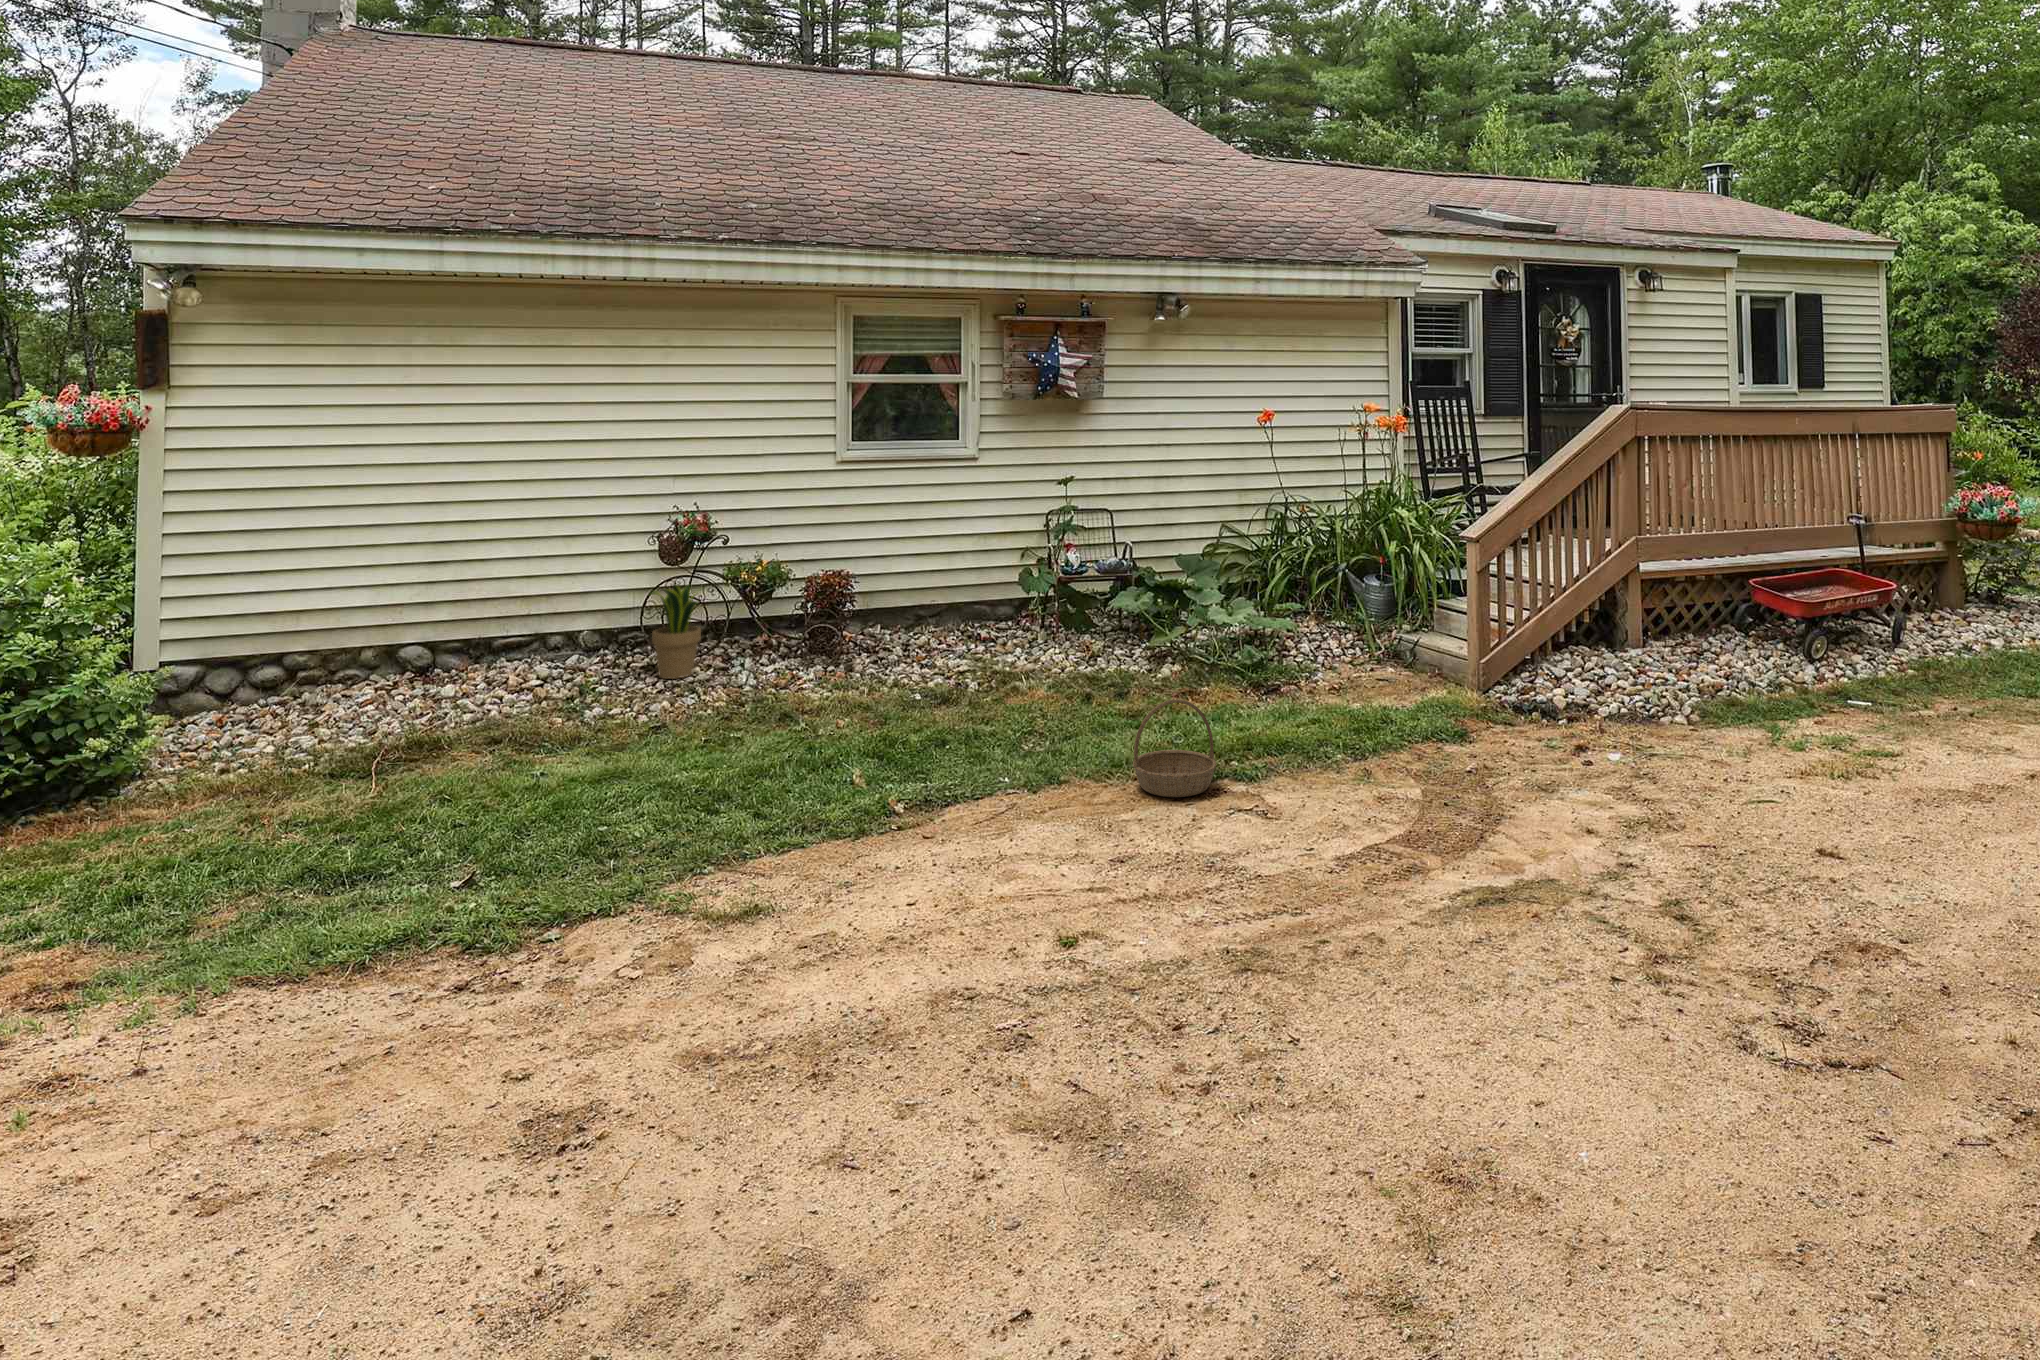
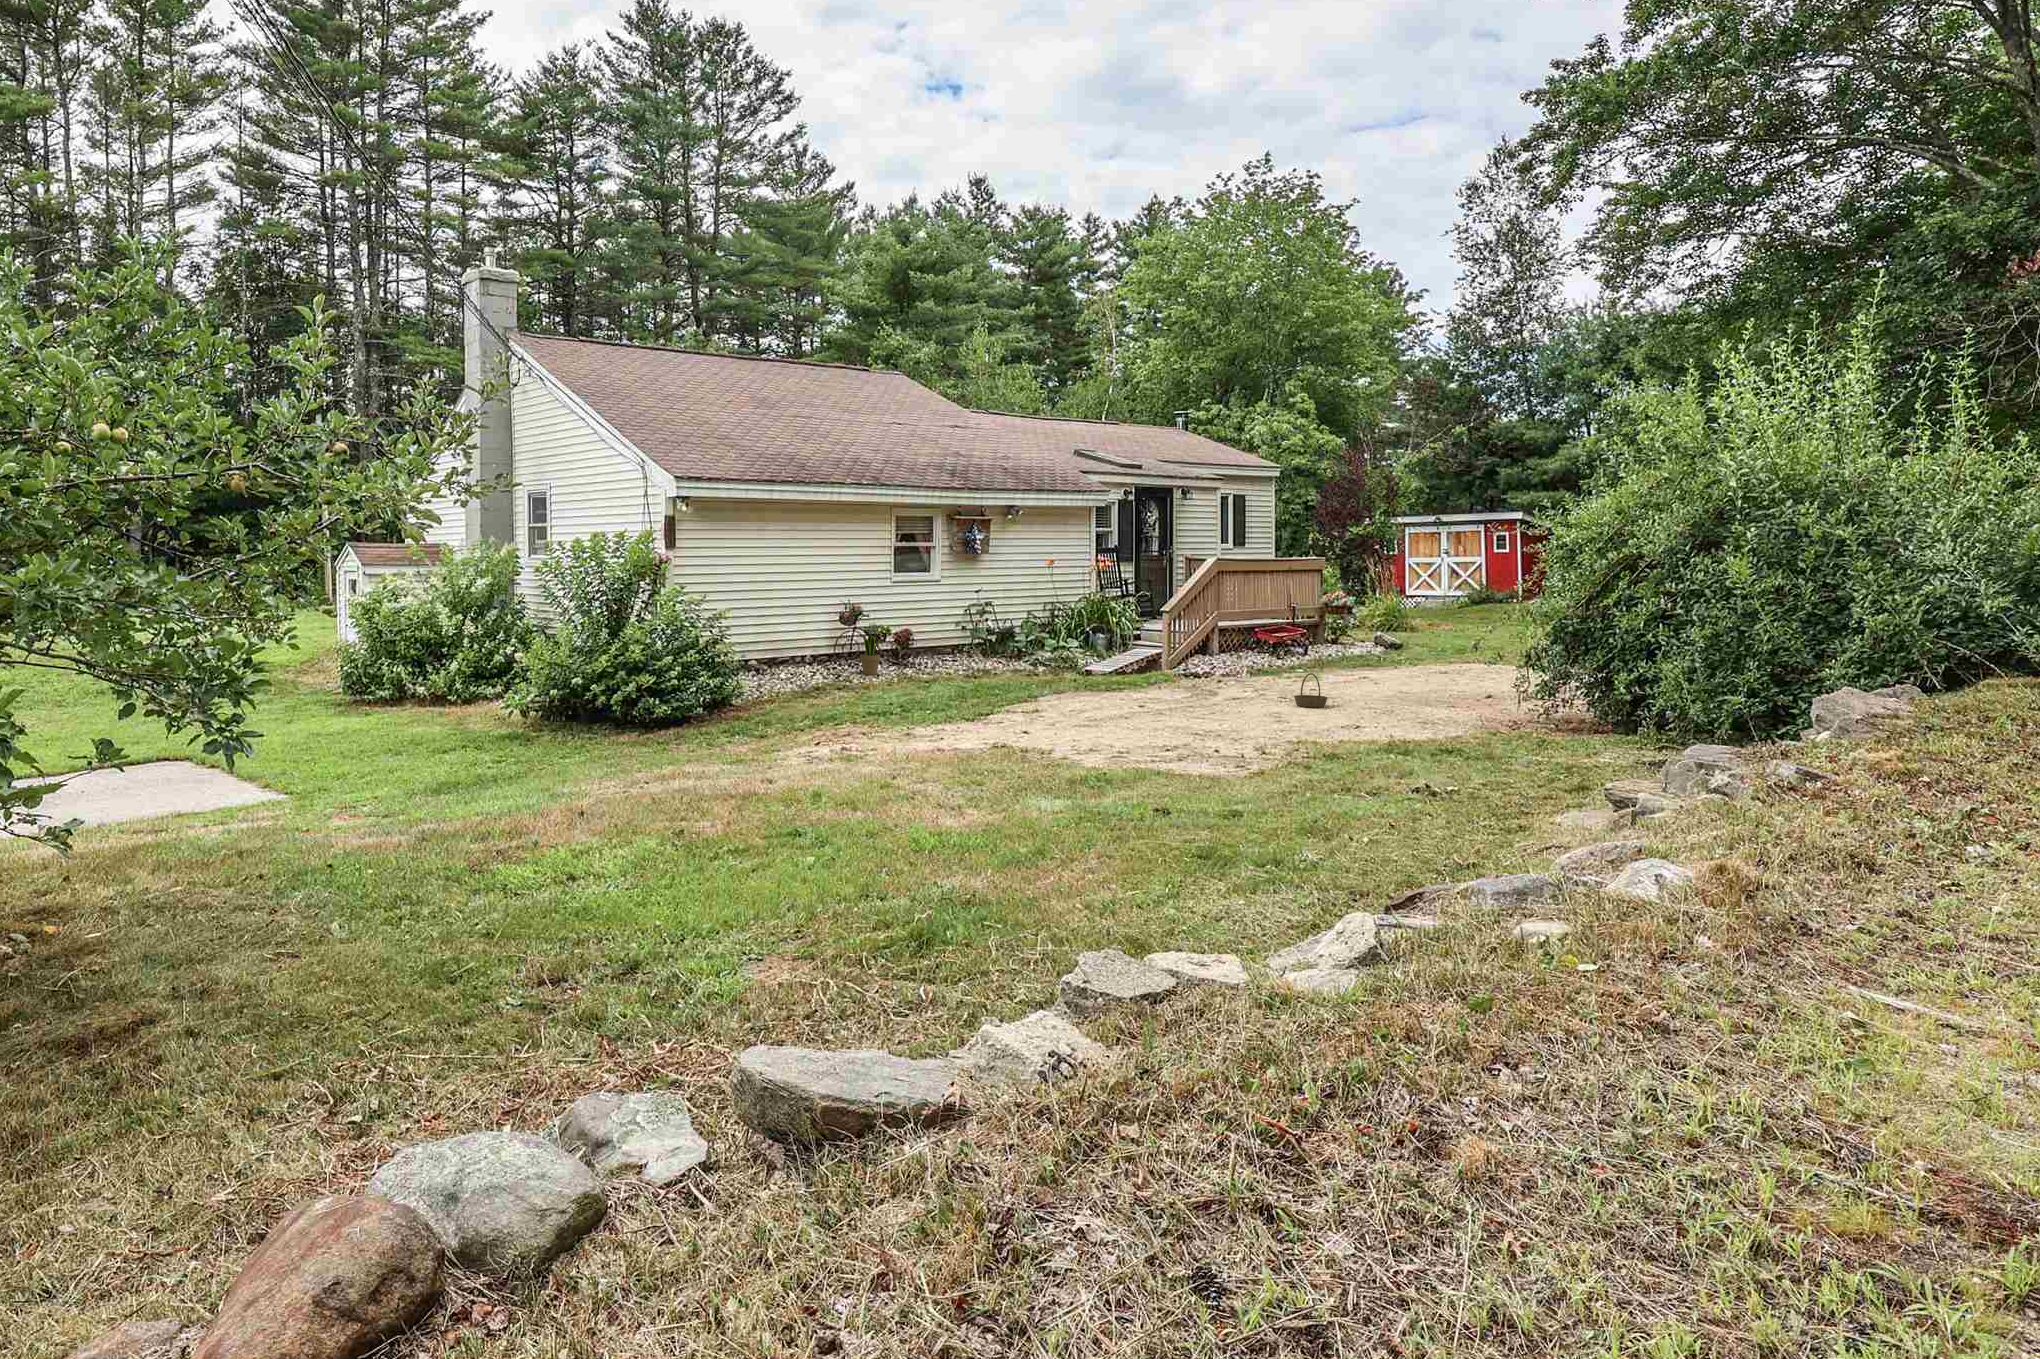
basket: present [1133,699,1216,797] -> present [1294,673,1328,708]

